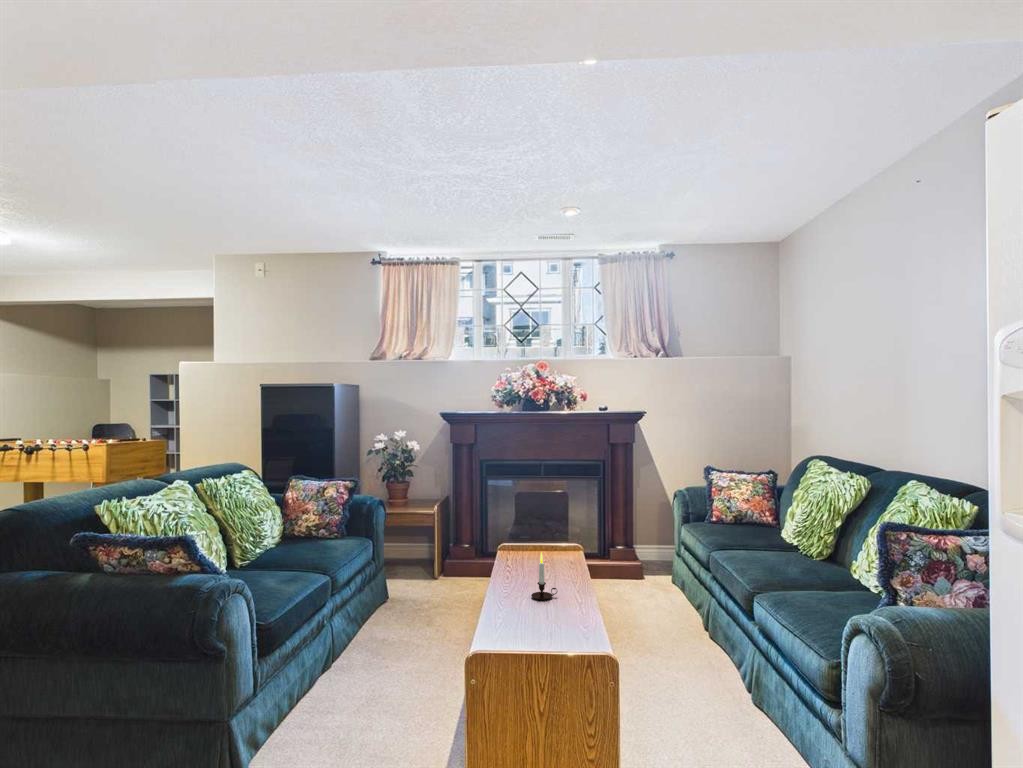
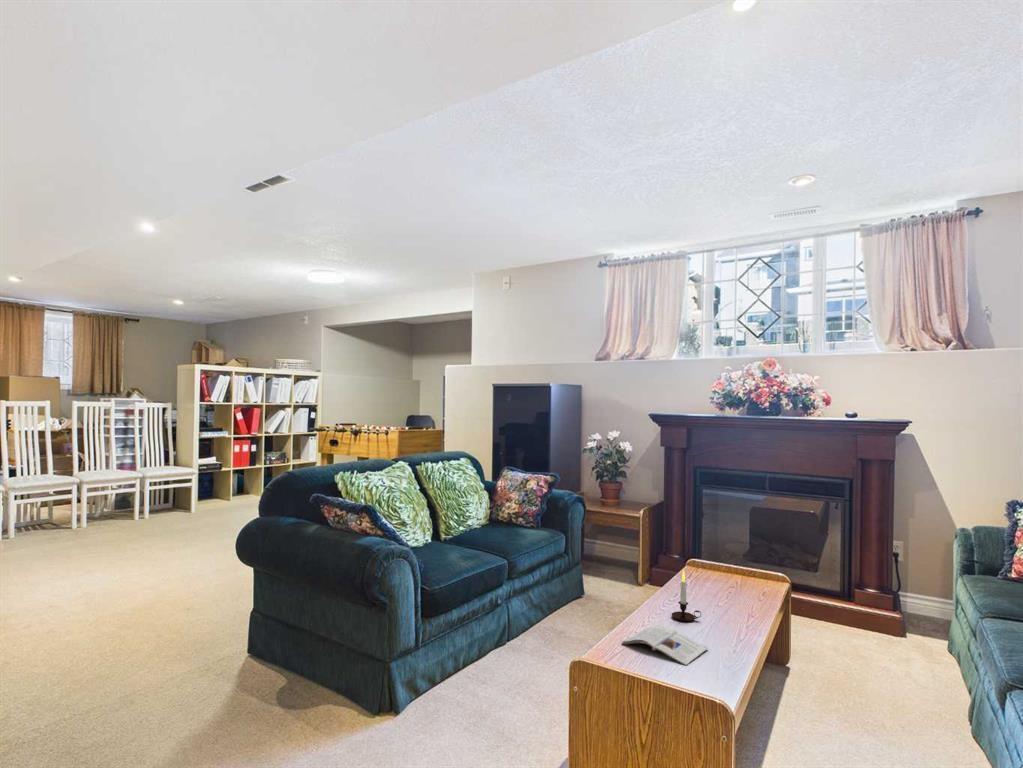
magazine: none [513,606,584,637] -> present [622,625,708,665]

